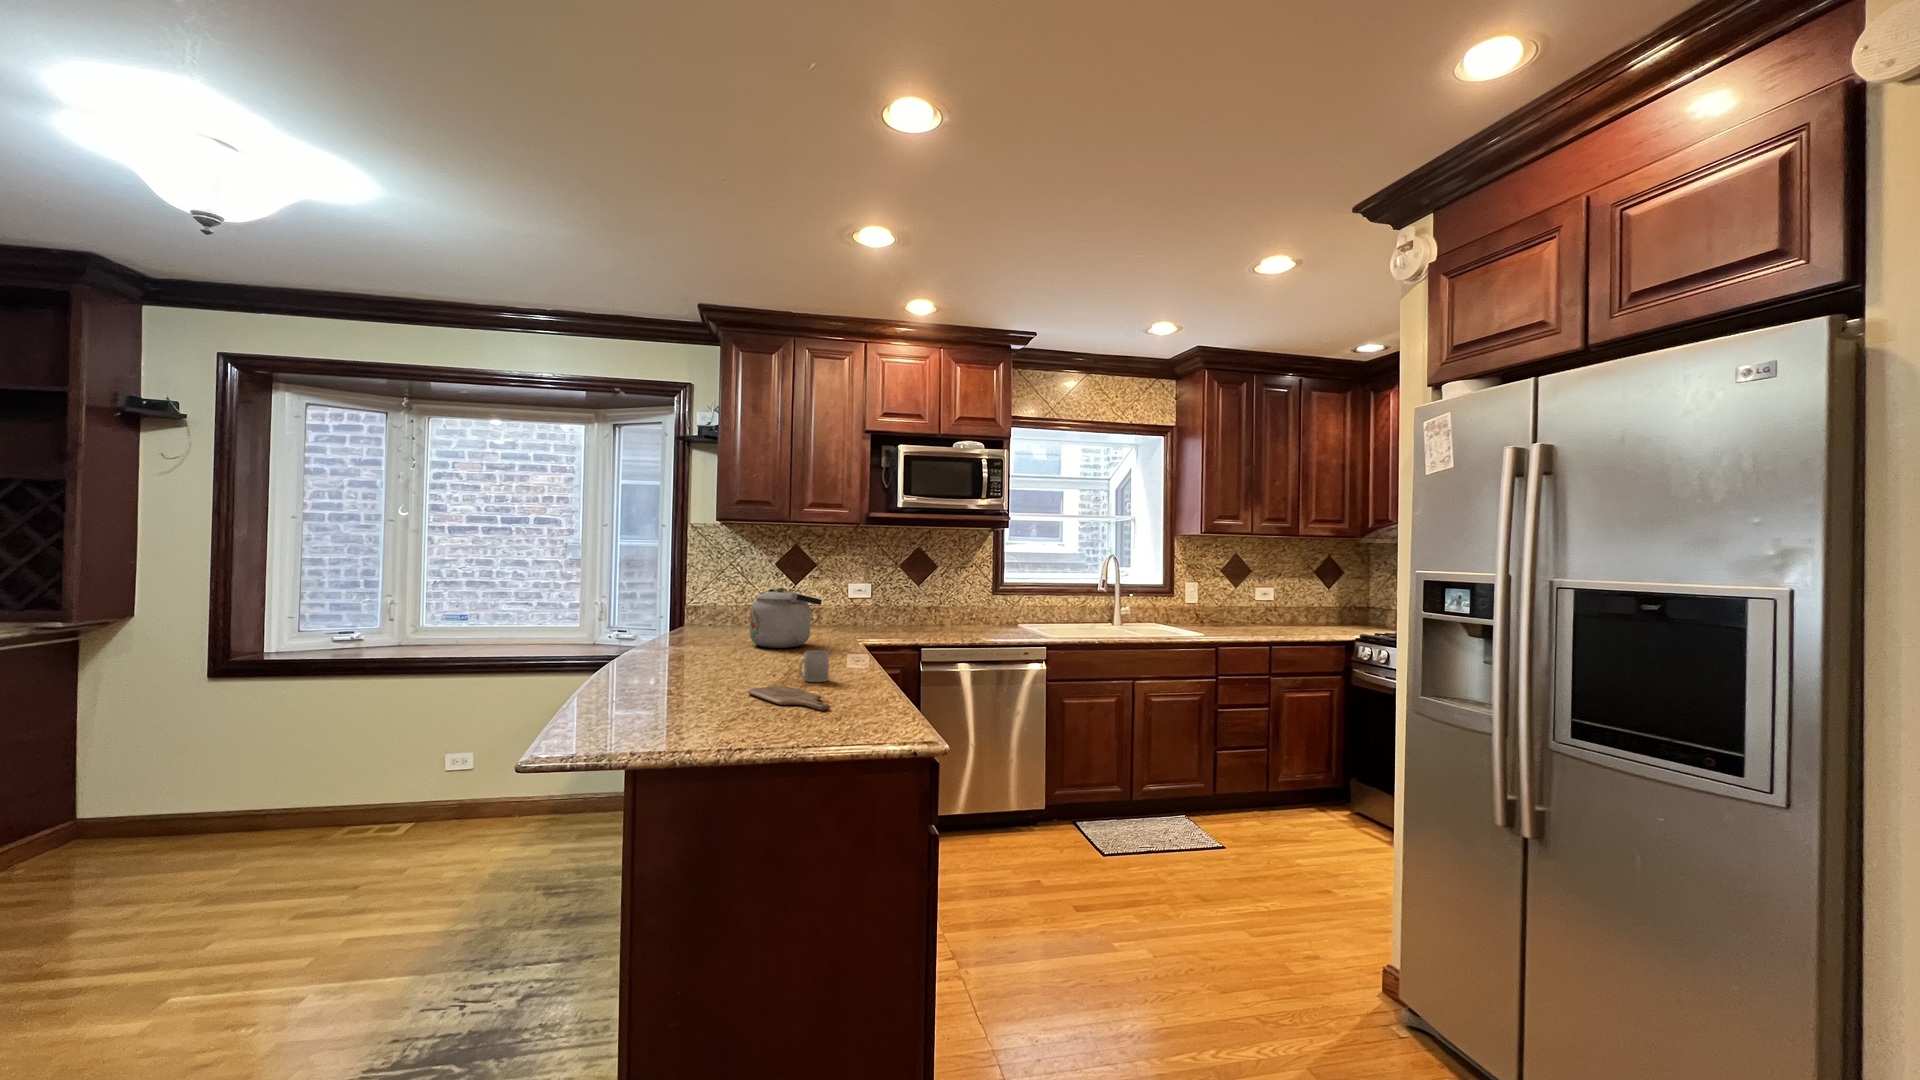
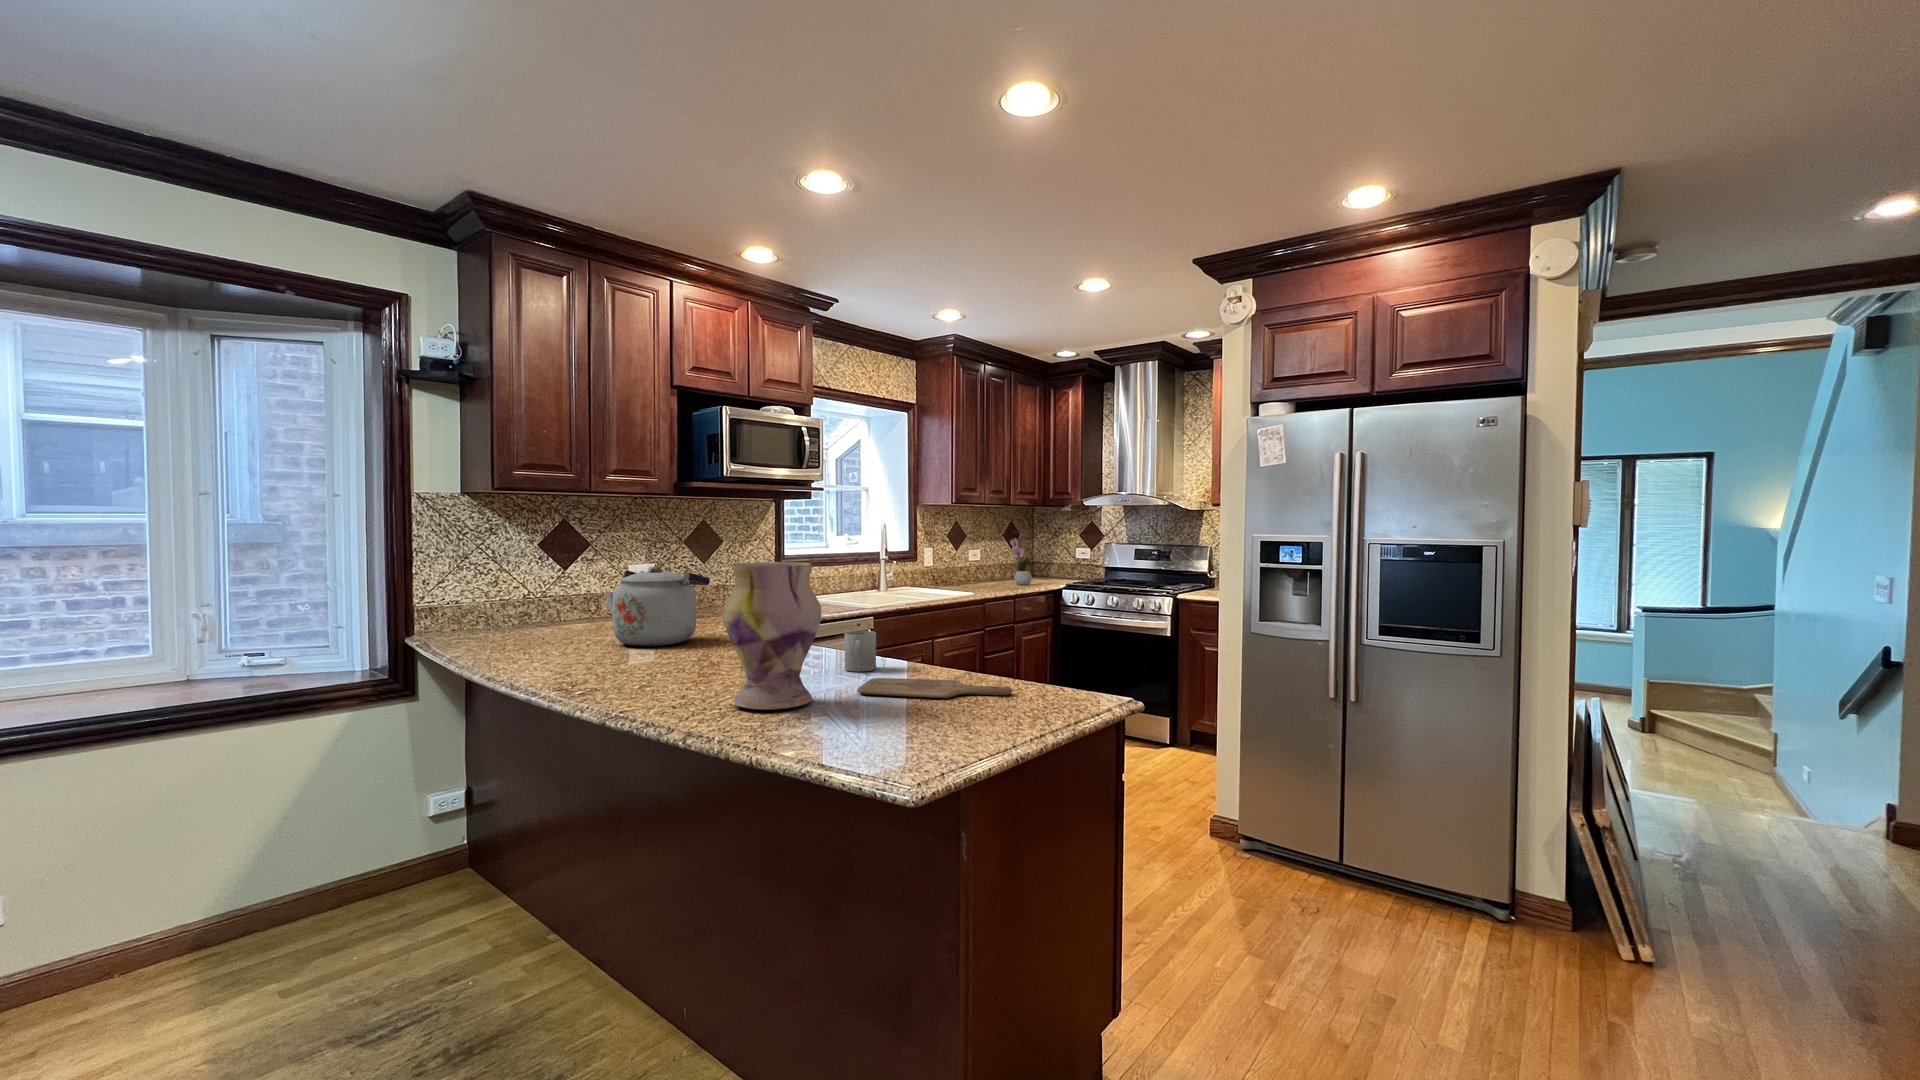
flower arrangement: none [1291,569,1320,634] -> present [1010,531,1034,585]
vase: none [656,592,725,693] -> present [723,562,822,710]

